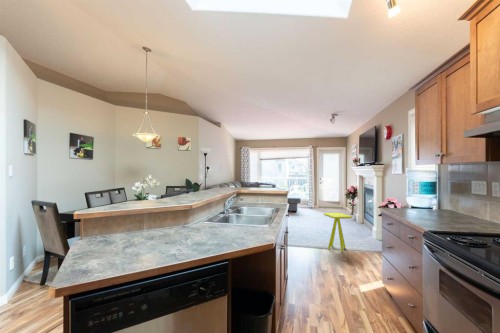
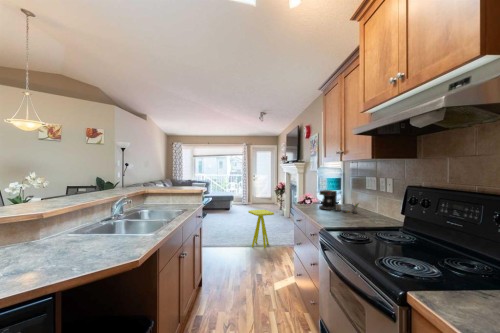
coffee maker: none [413,194,464,219] -> present [319,190,359,213]

